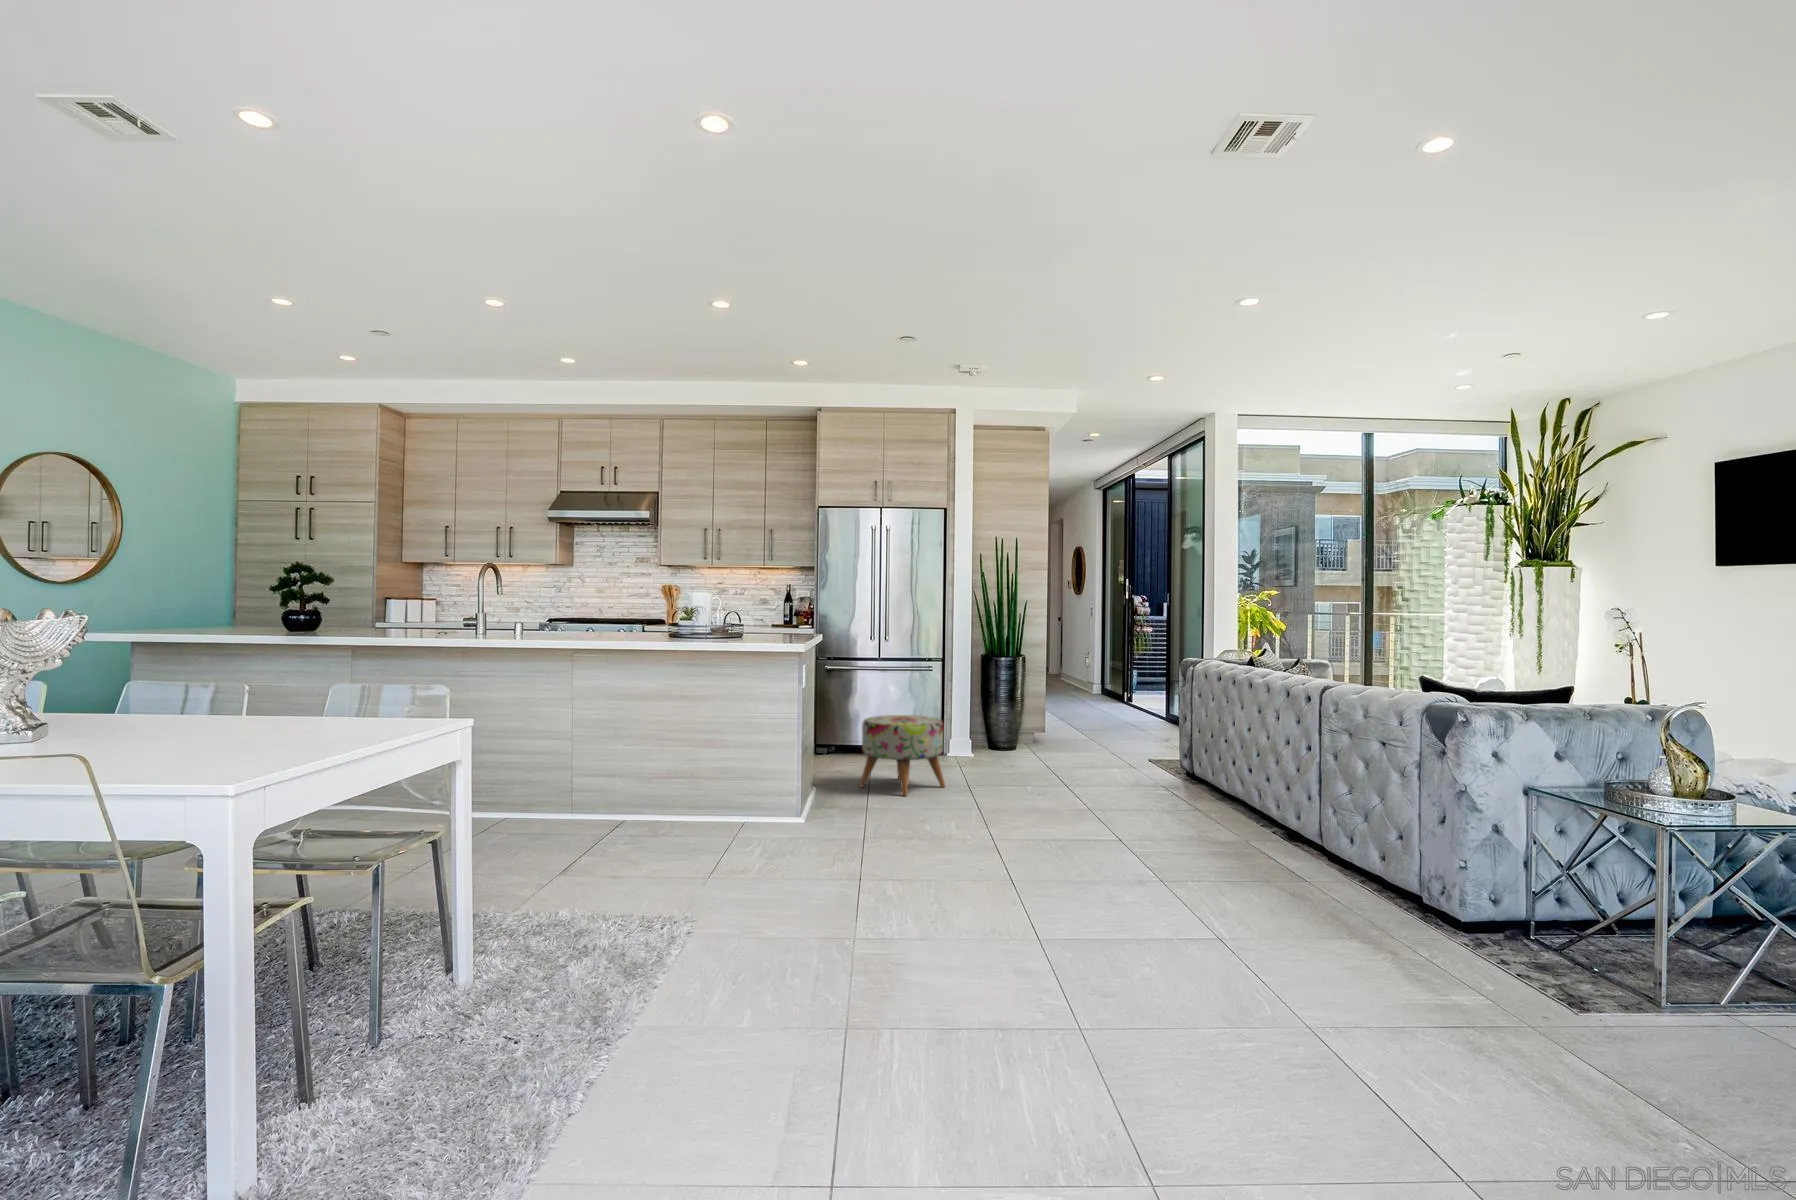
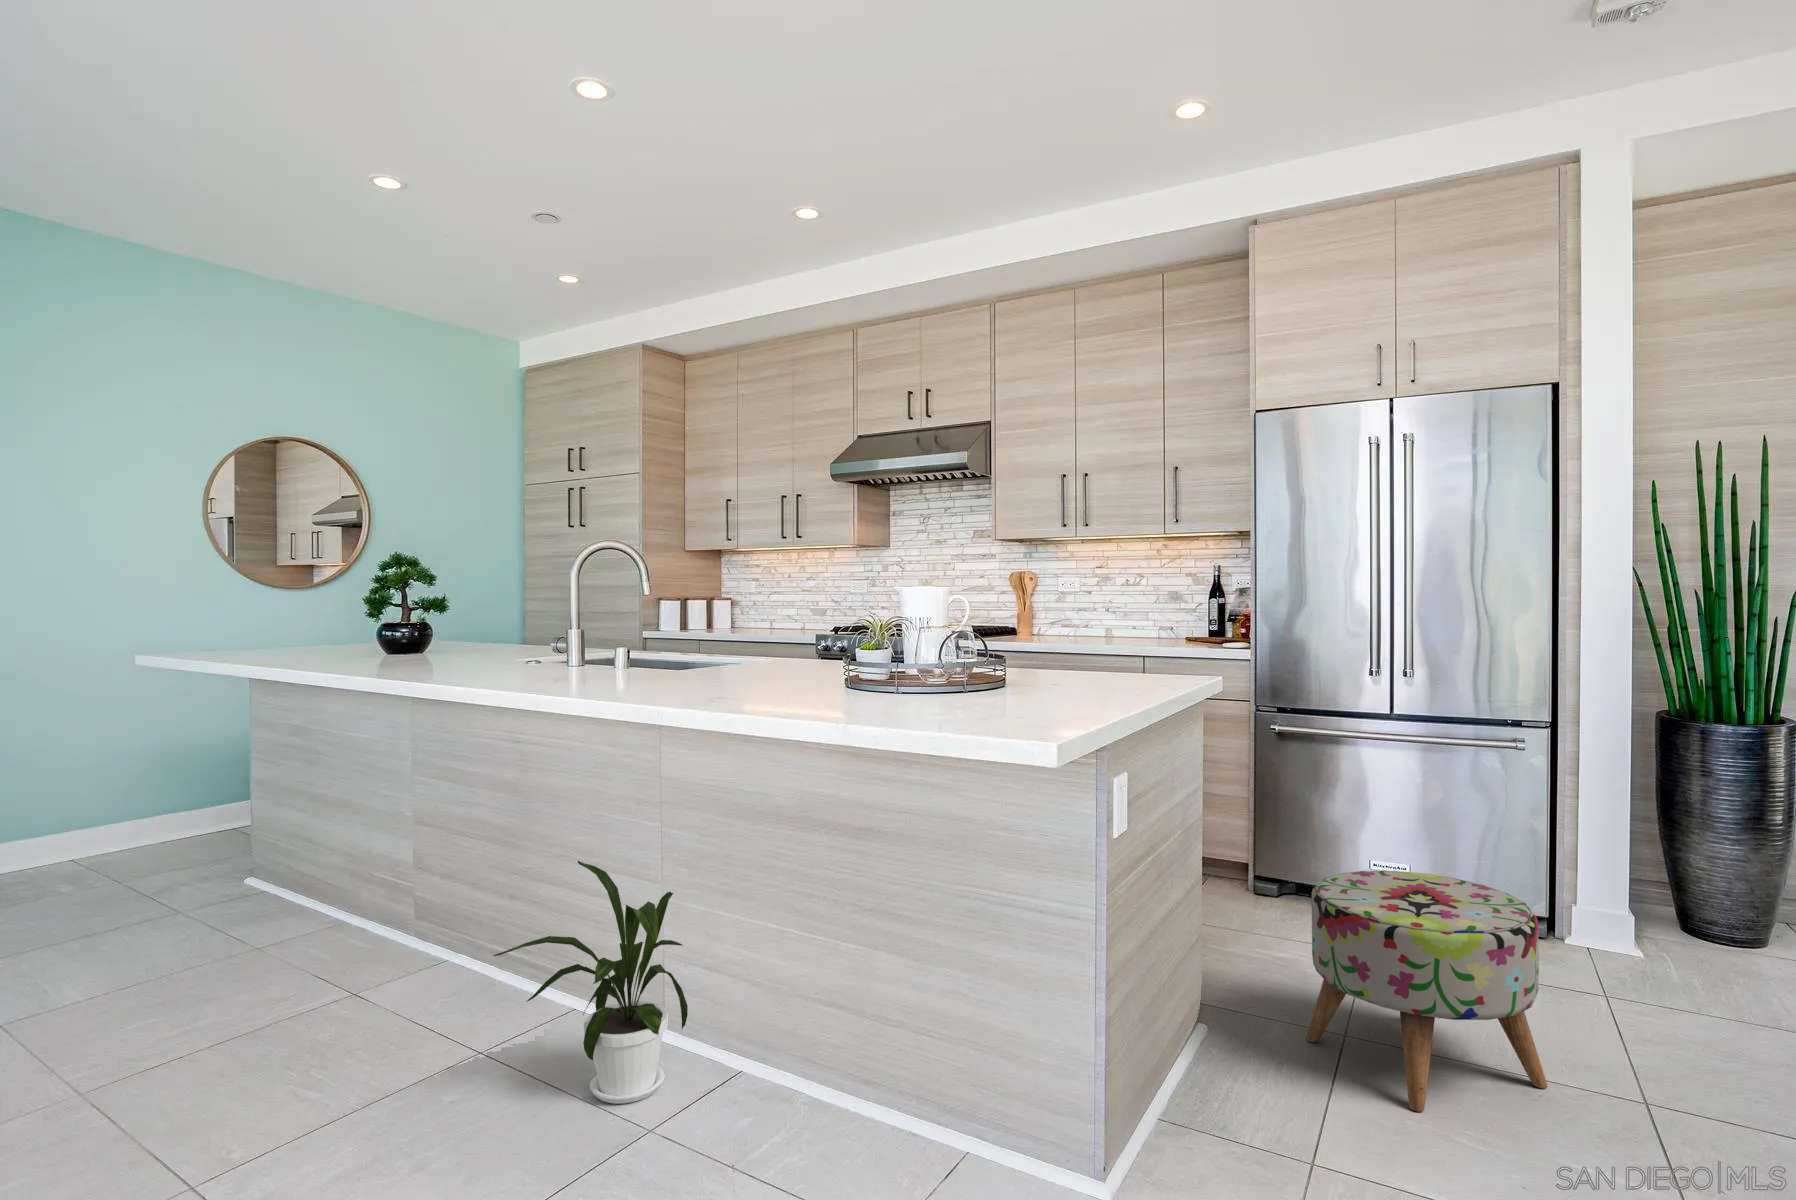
house plant: none [507,723,603,836] -> present [494,861,688,1104]

